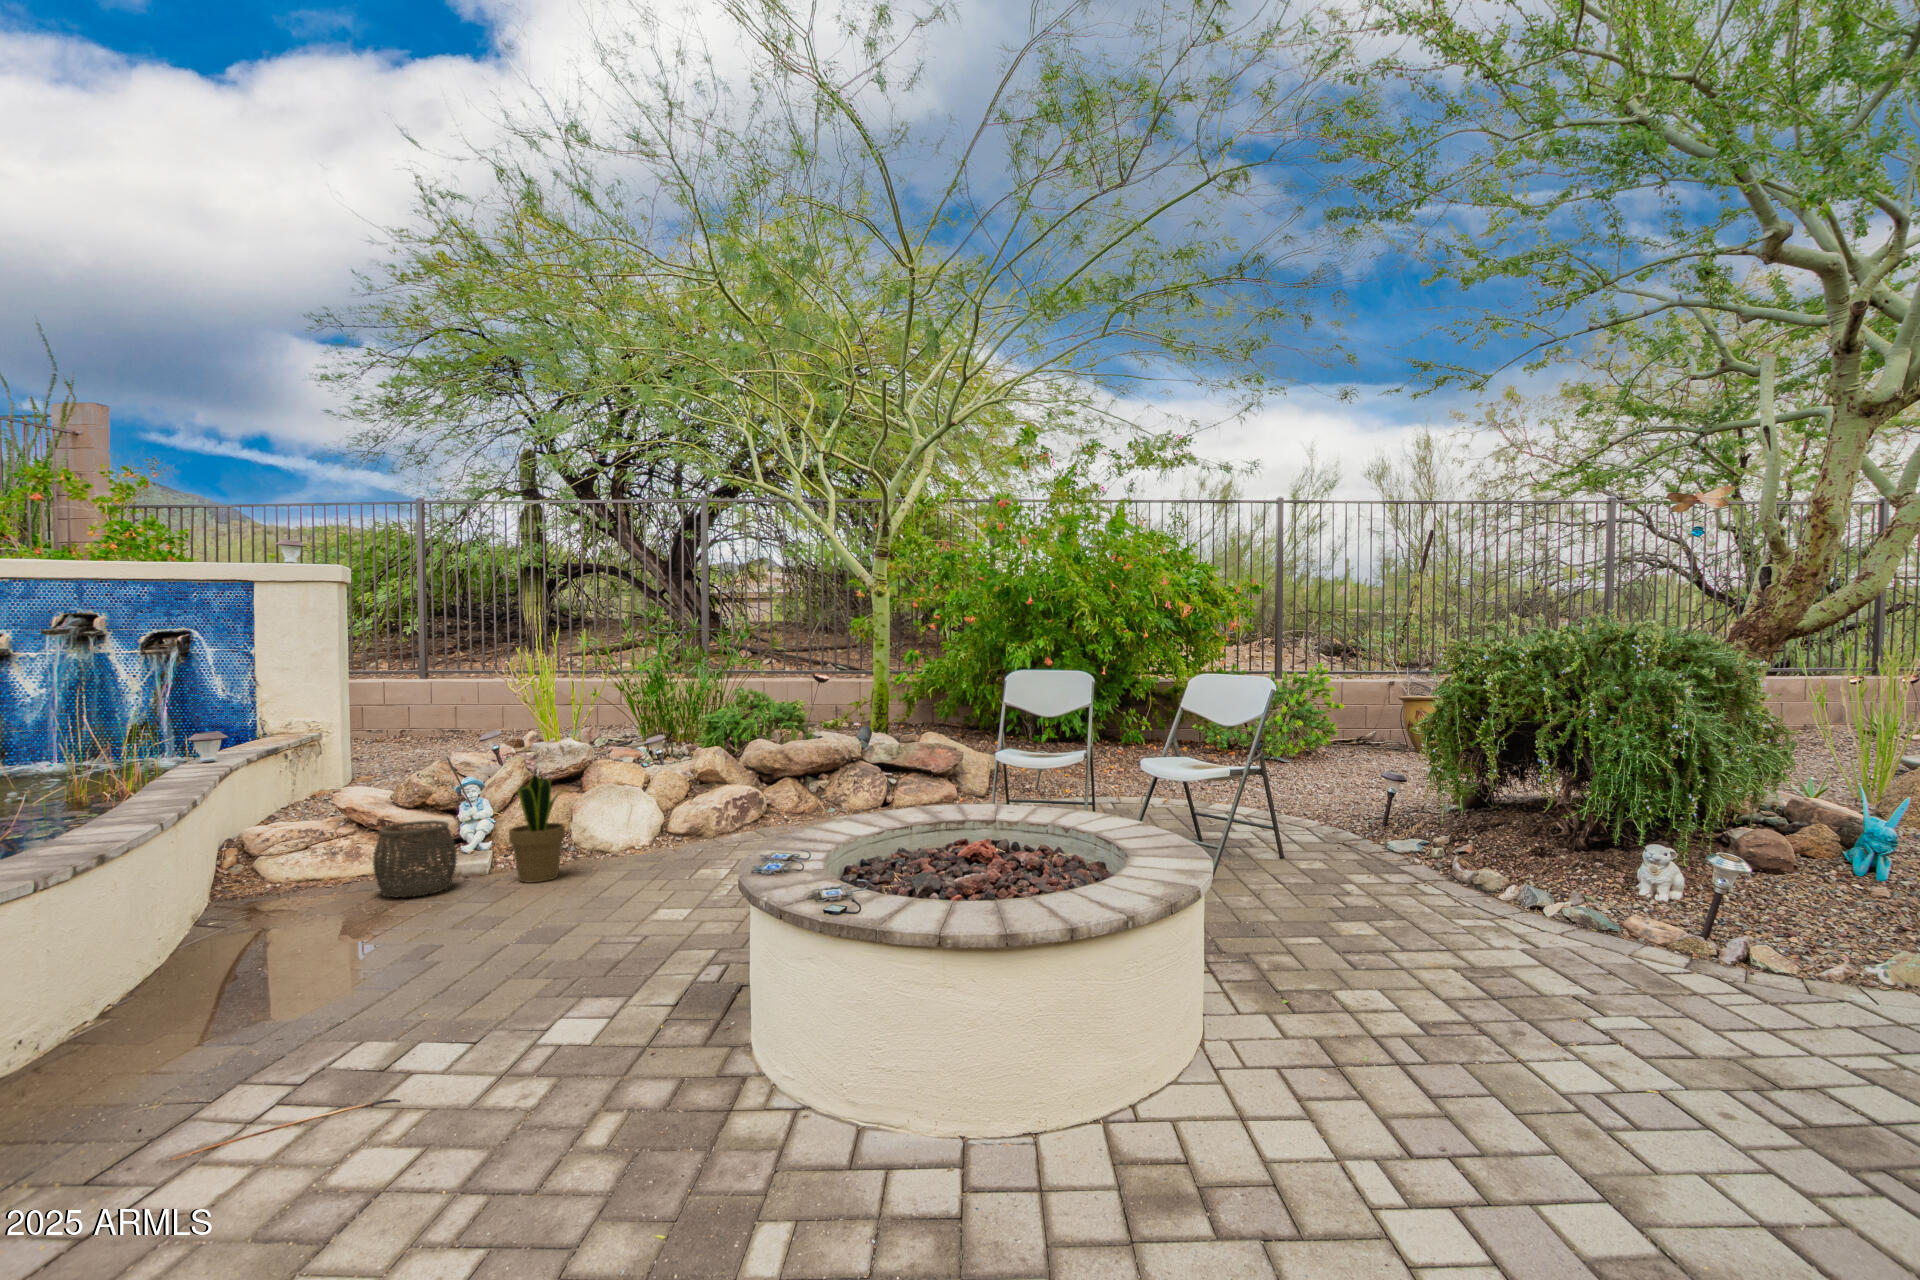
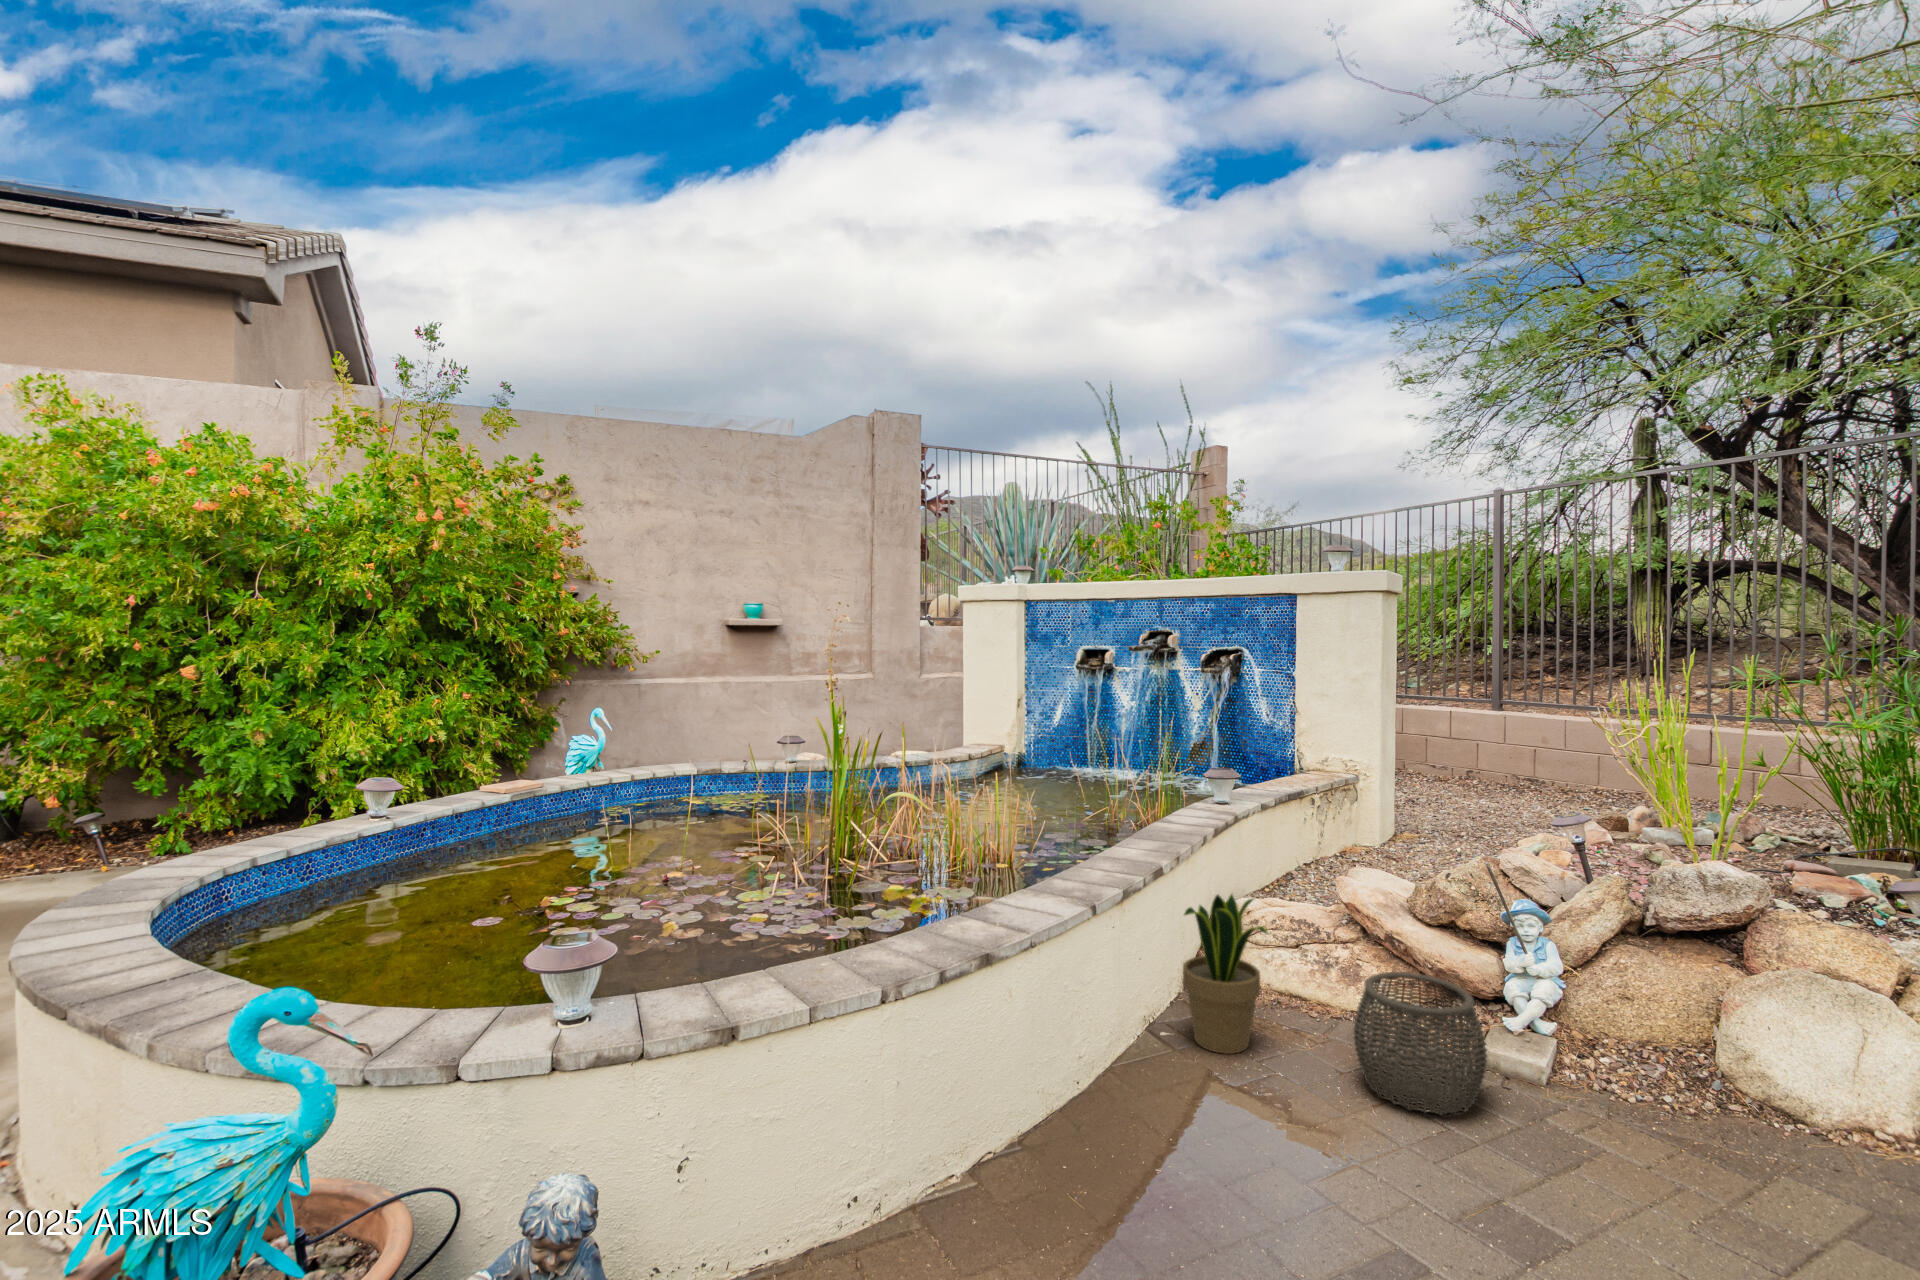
potted plant: present [509,775,570,882] -> present [1183,894,1267,1054]

